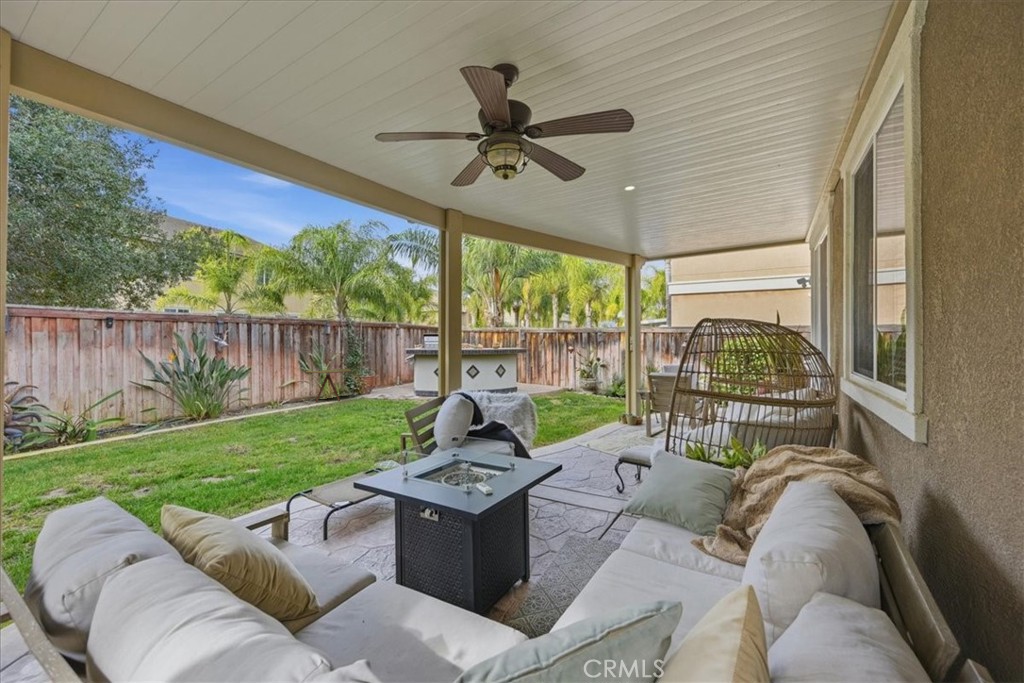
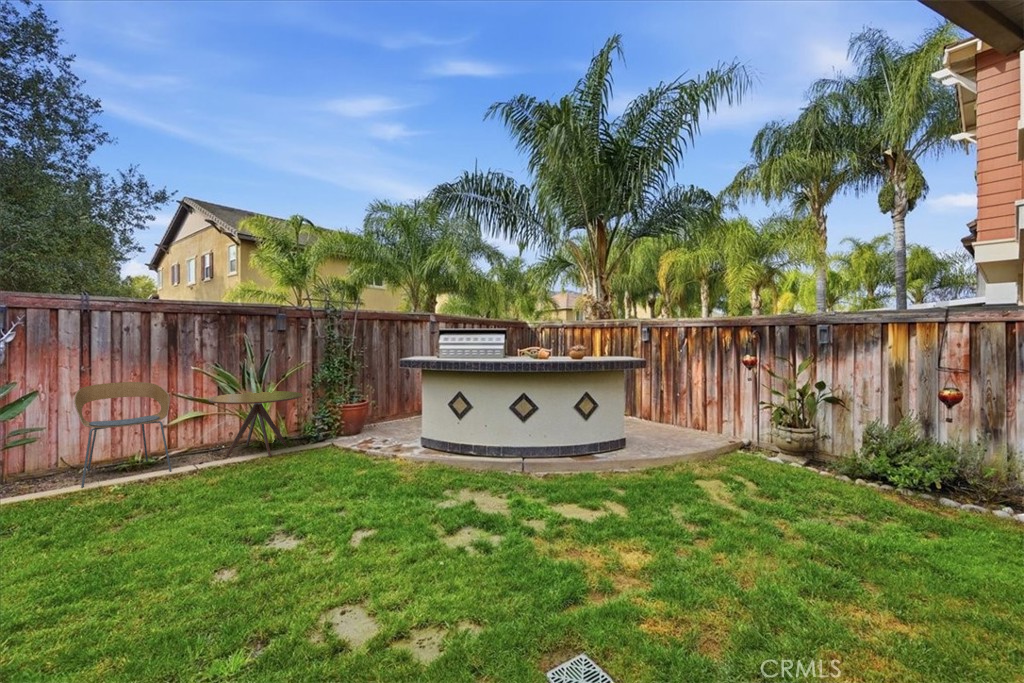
chair: none [253,363,301,412] -> present [74,382,171,487]

